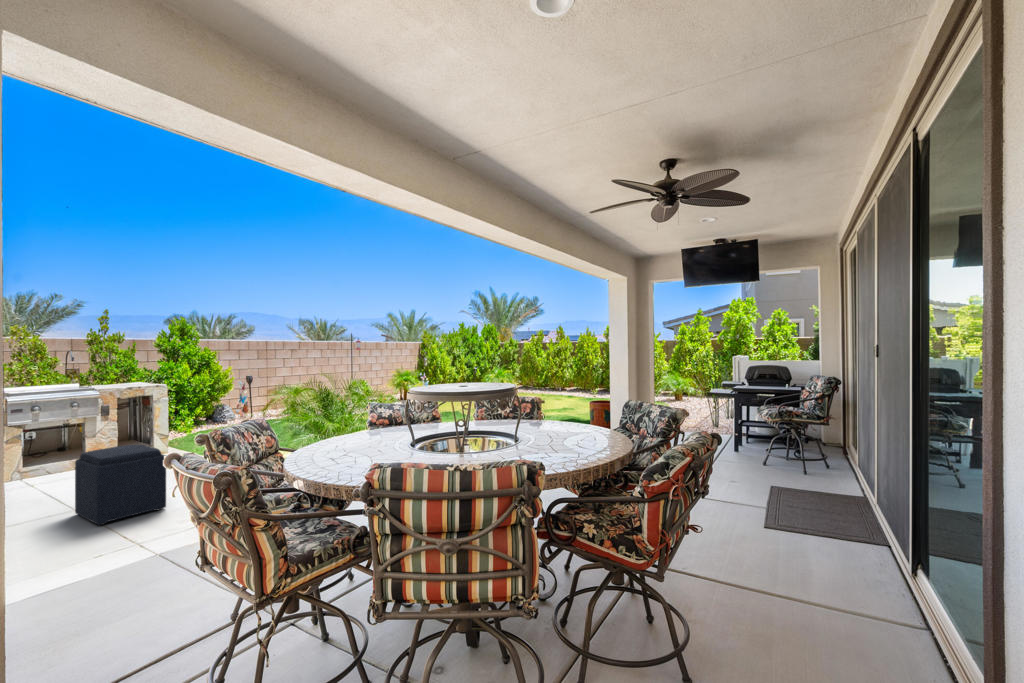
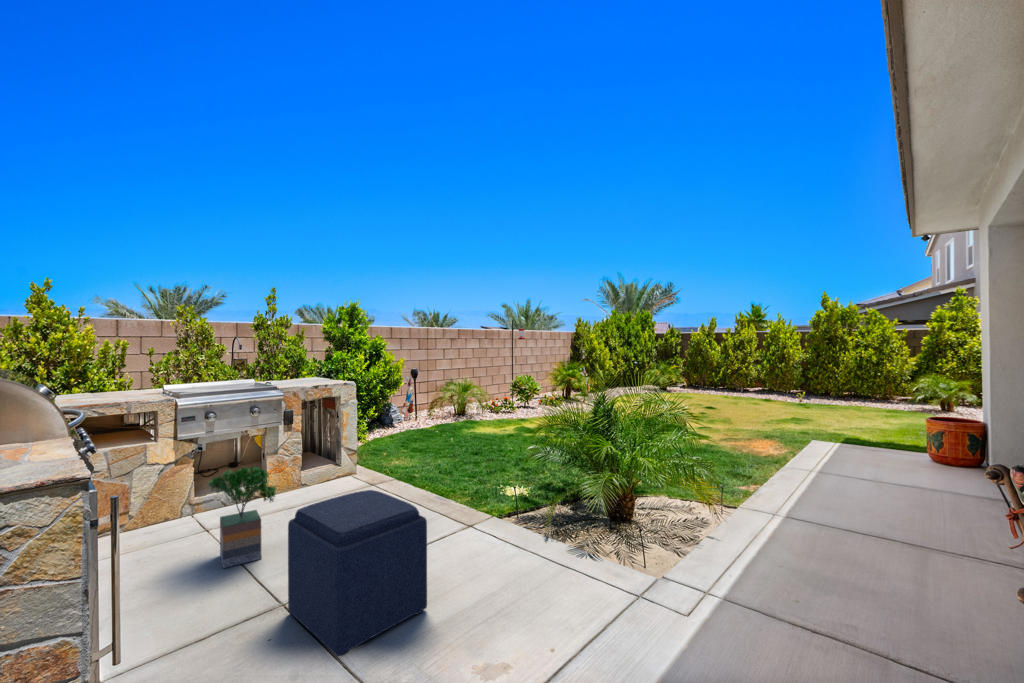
potted tree: none [25,437,81,501] -> present [208,466,276,568]

